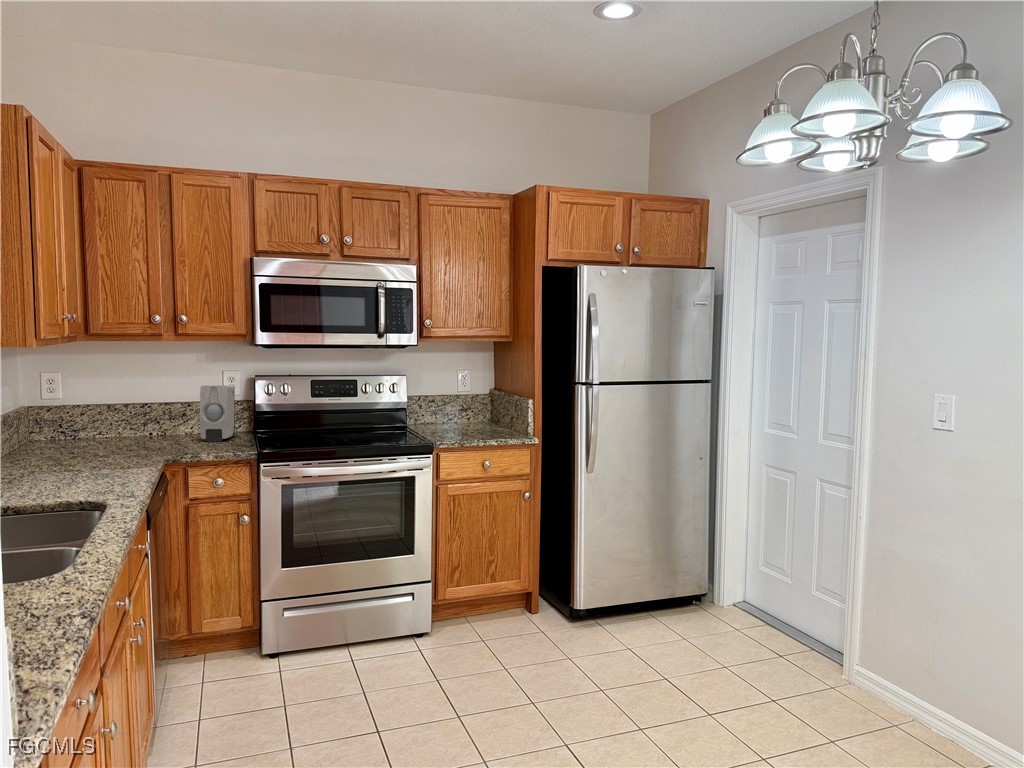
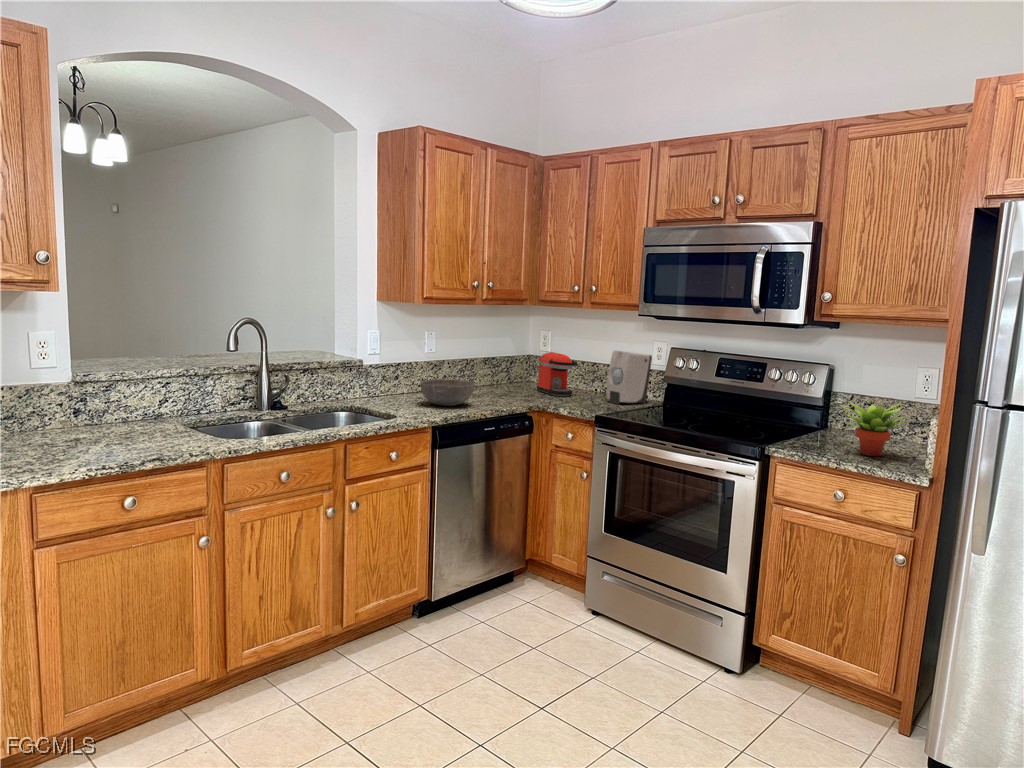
succulent plant: none [458,394,498,435] -> present [844,401,904,456]
coffee maker: none [85,398,157,448] -> present [537,352,577,396]
bowl: none [49,445,130,483] -> present [420,379,475,406]

